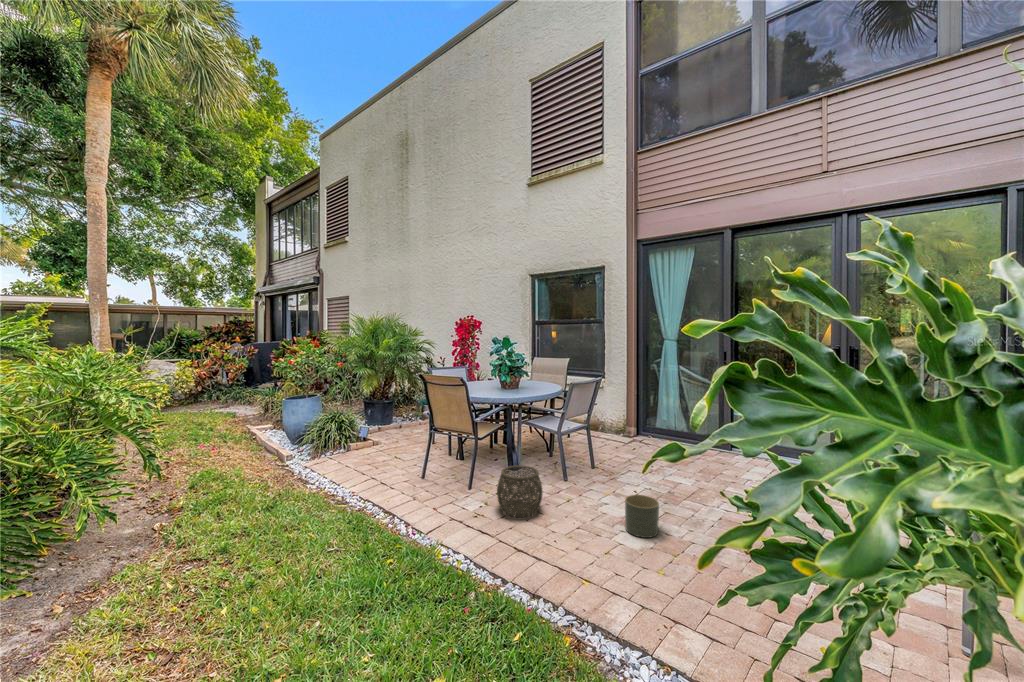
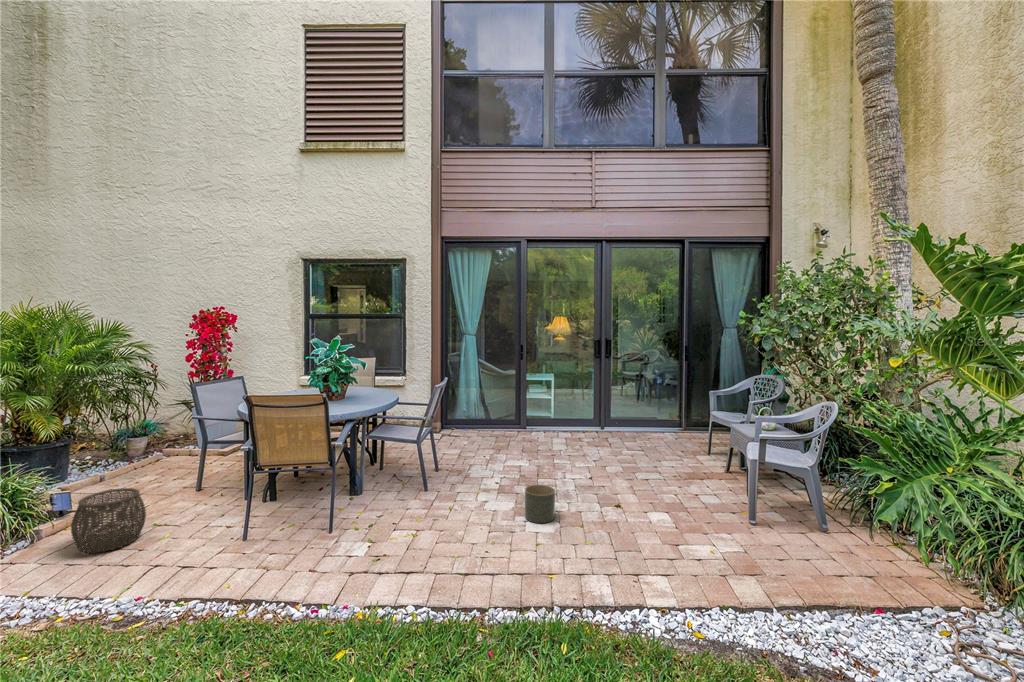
woven basket: present [497,465,542,517] -> present [71,488,146,553]

